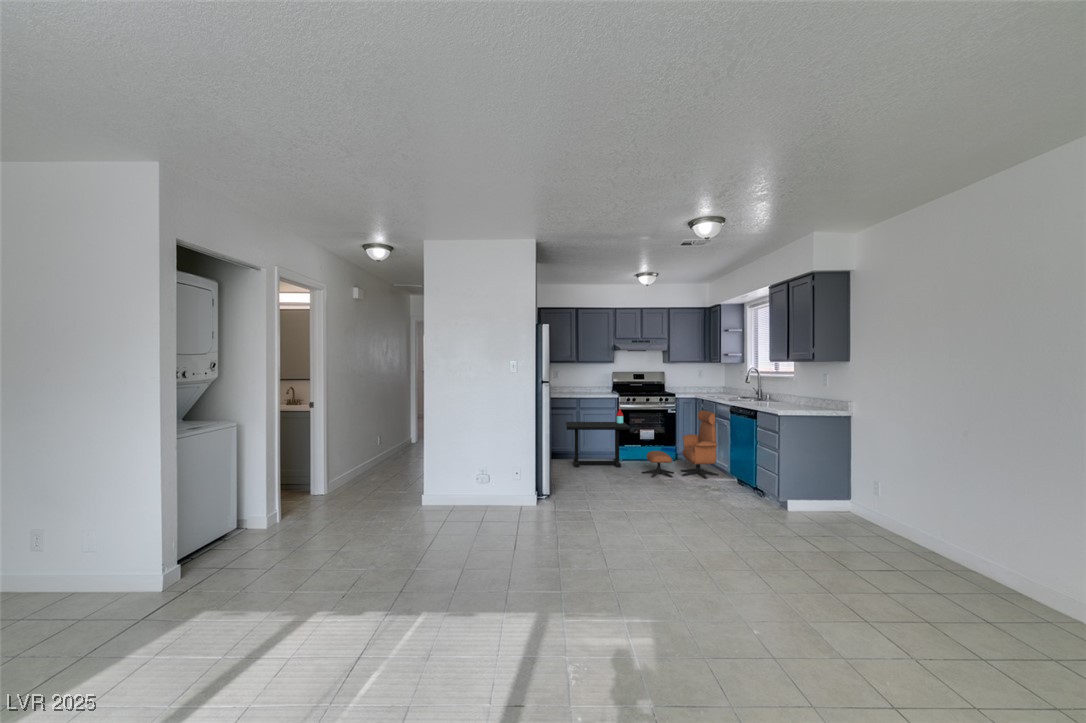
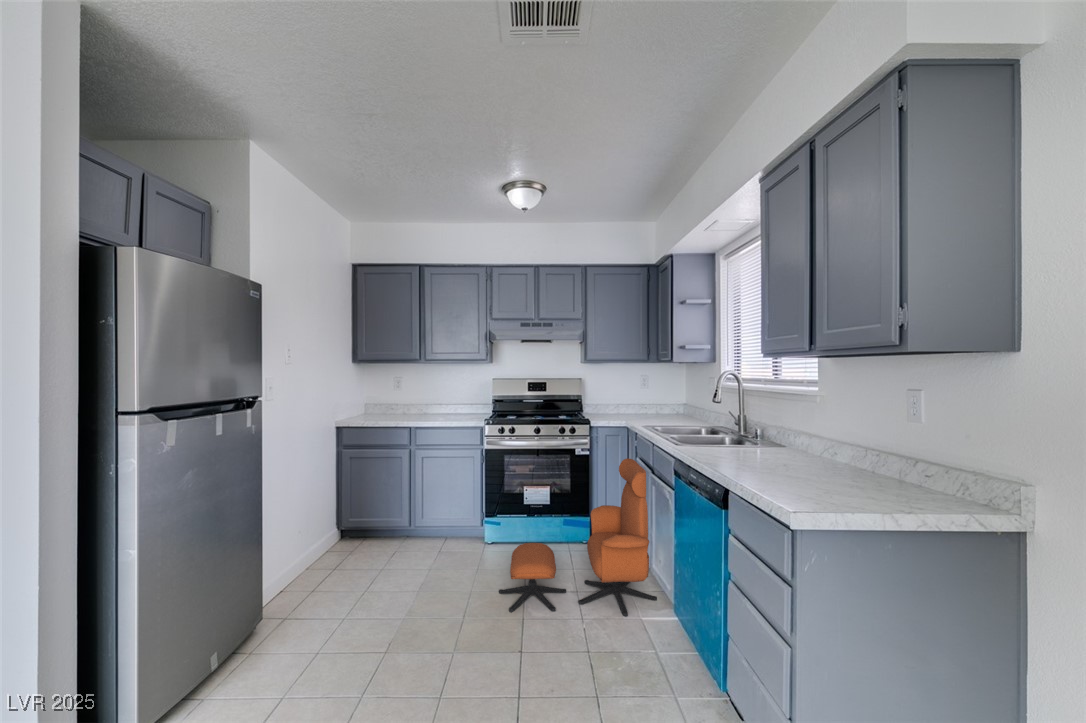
side table: present [566,409,630,467] -> none [357,449,493,571]

